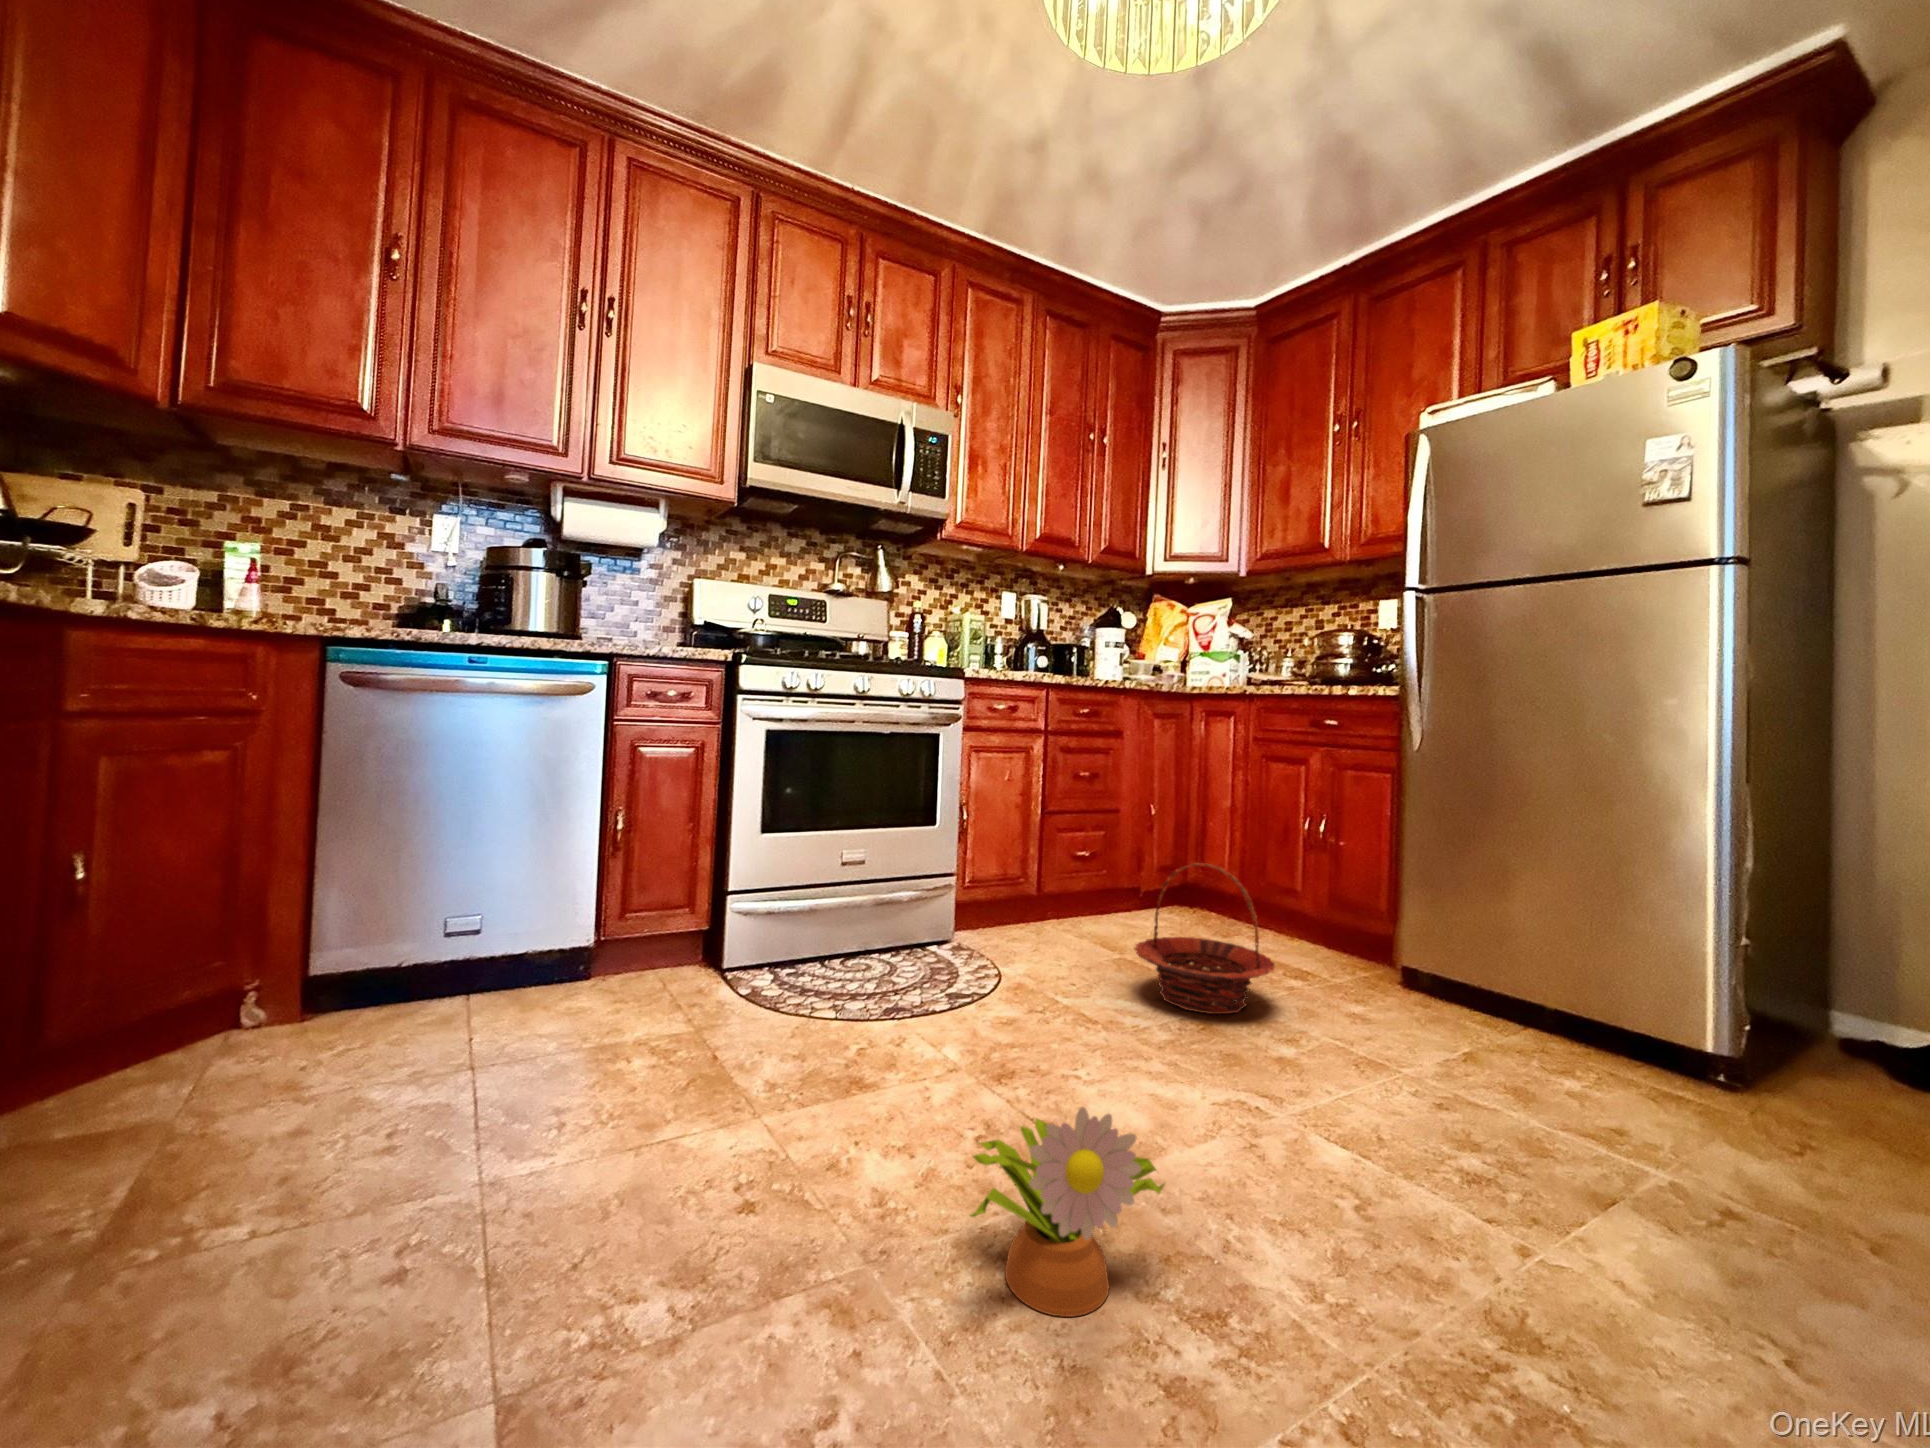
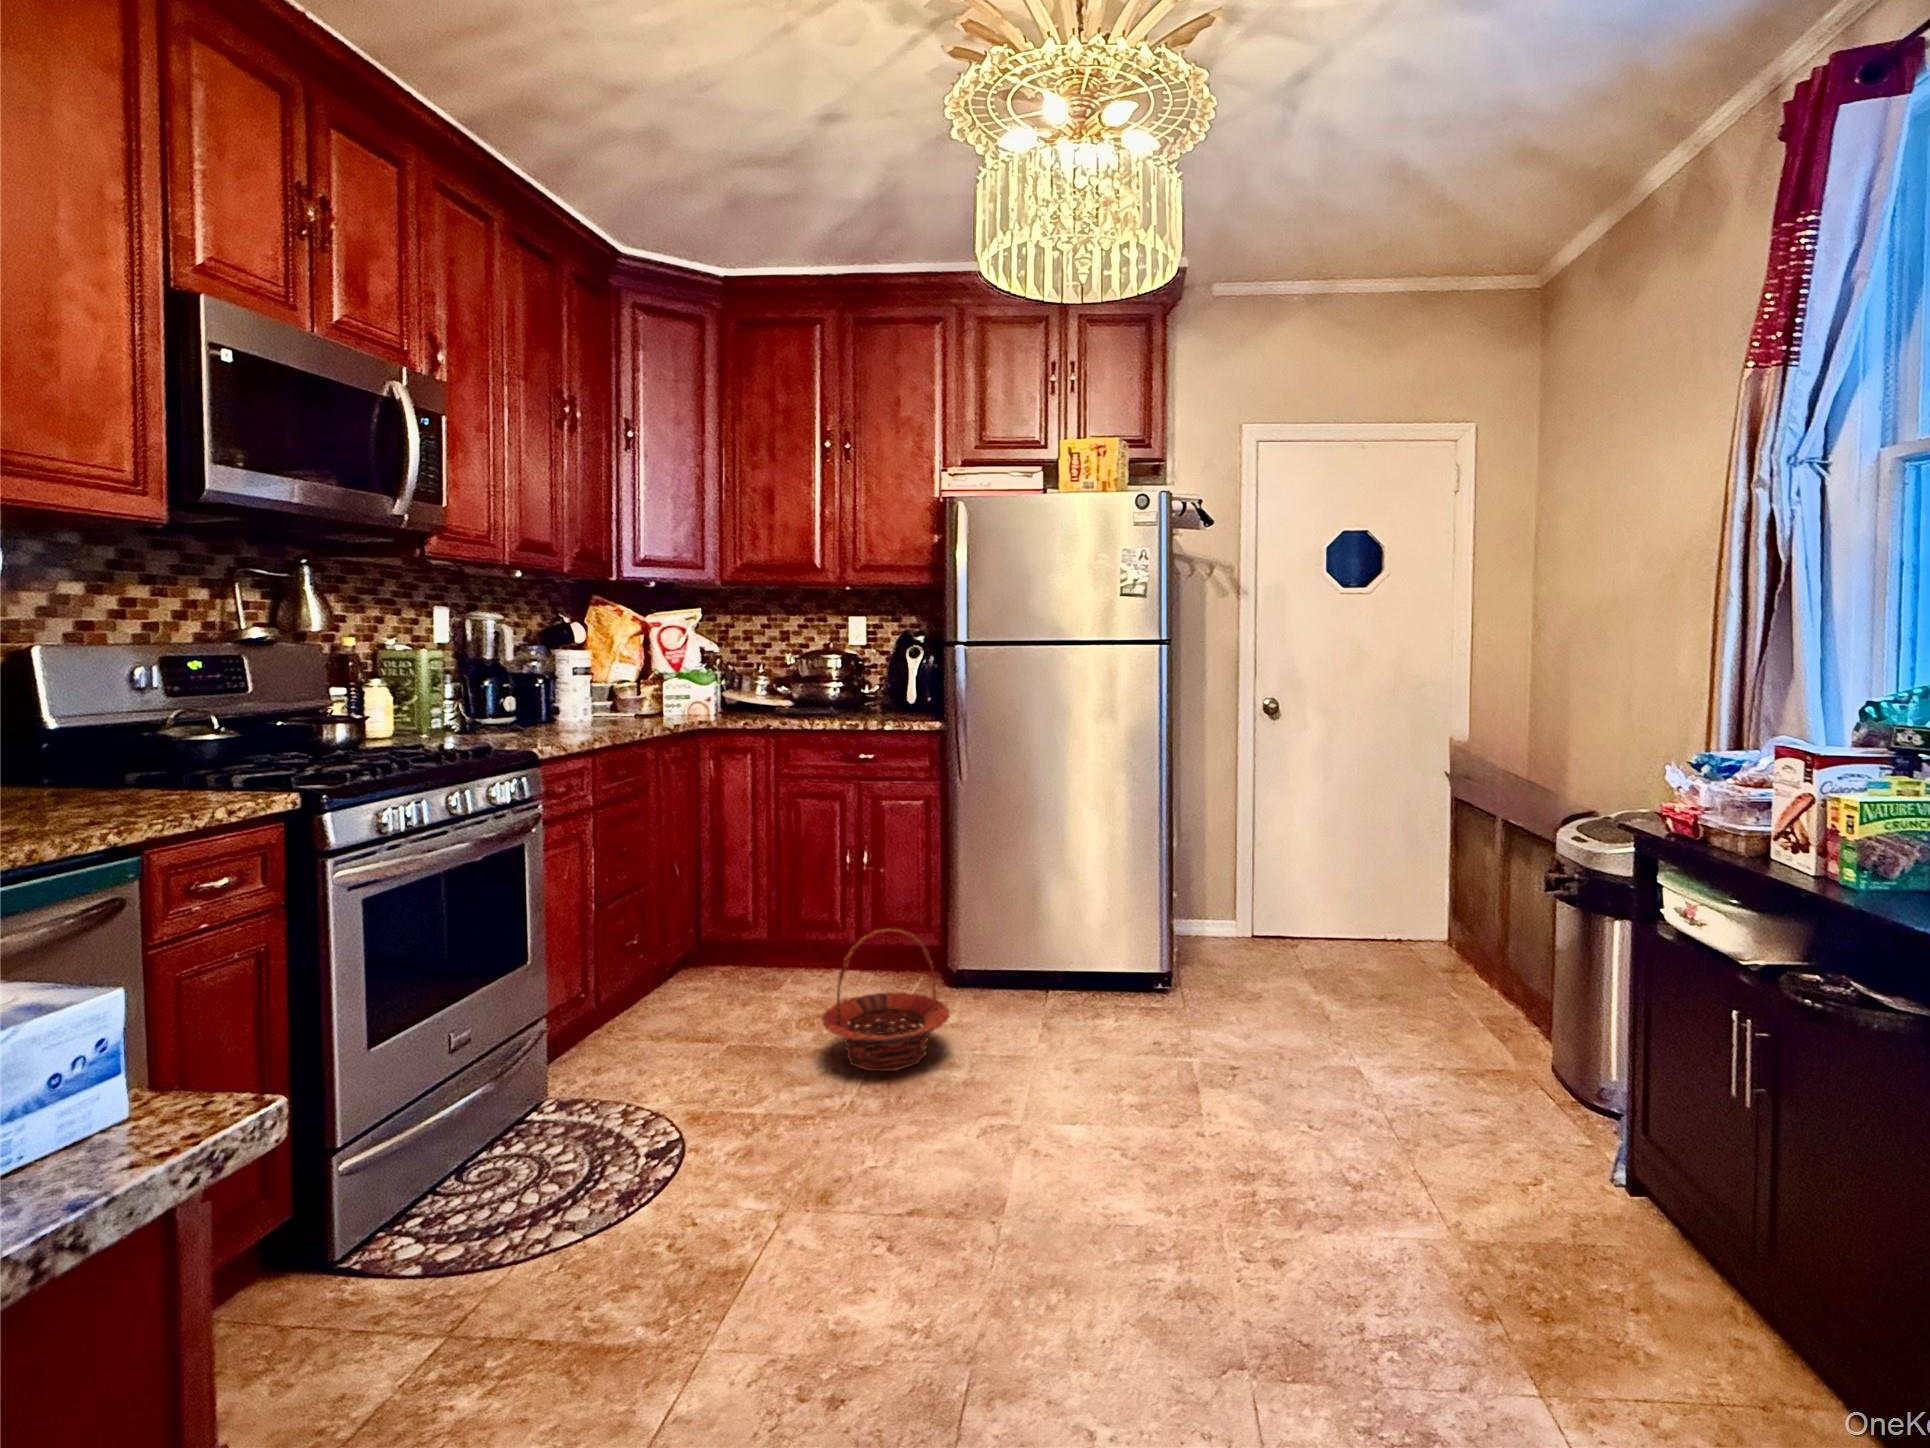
decorative plant: present [970,1107,1164,1317] -> none [1097,1157,1237,1318]

